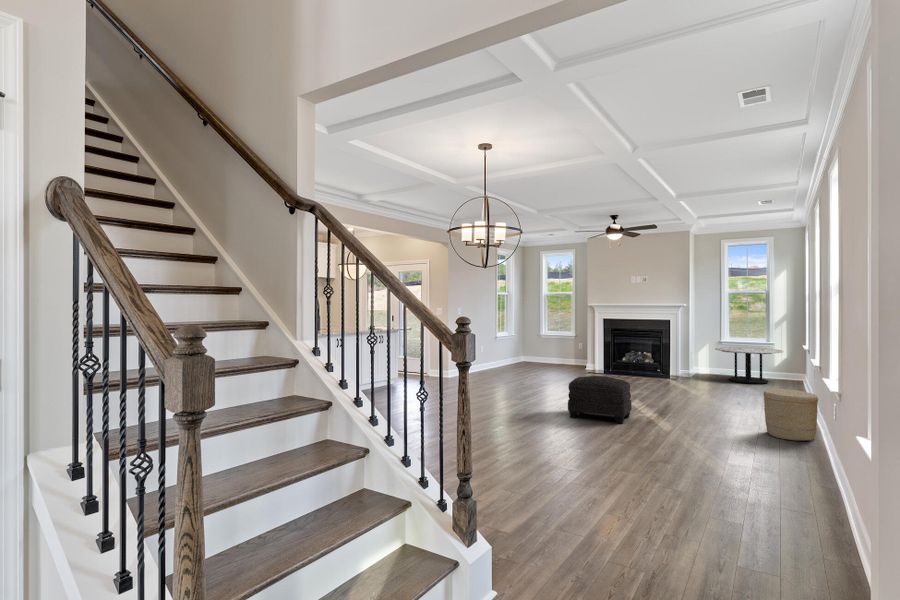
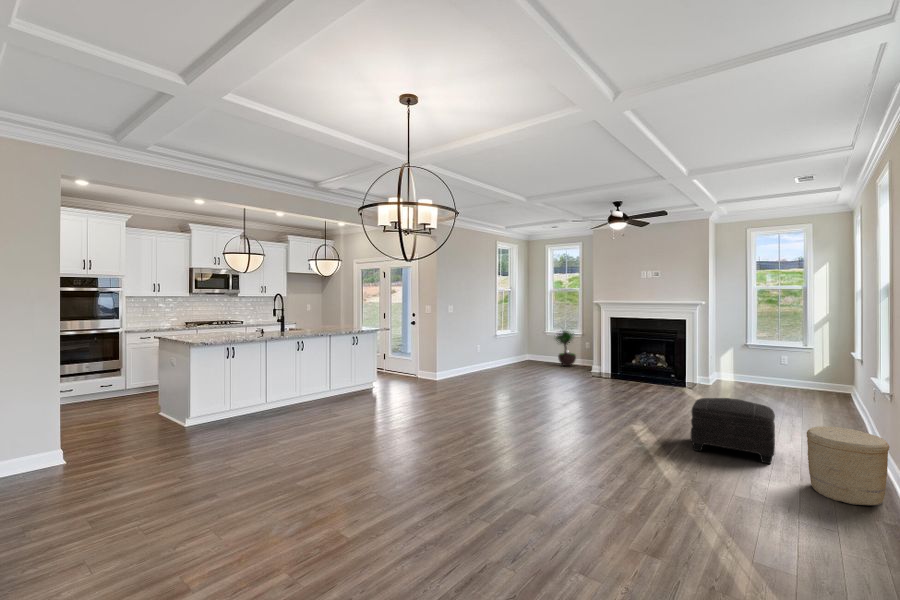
potted tree: none [549,328,571,365] -> present [556,330,576,366]
coffee table: present [715,347,784,384] -> none [739,350,824,396]
ottoman: present [568,376,632,424] -> present [691,398,775,464]

